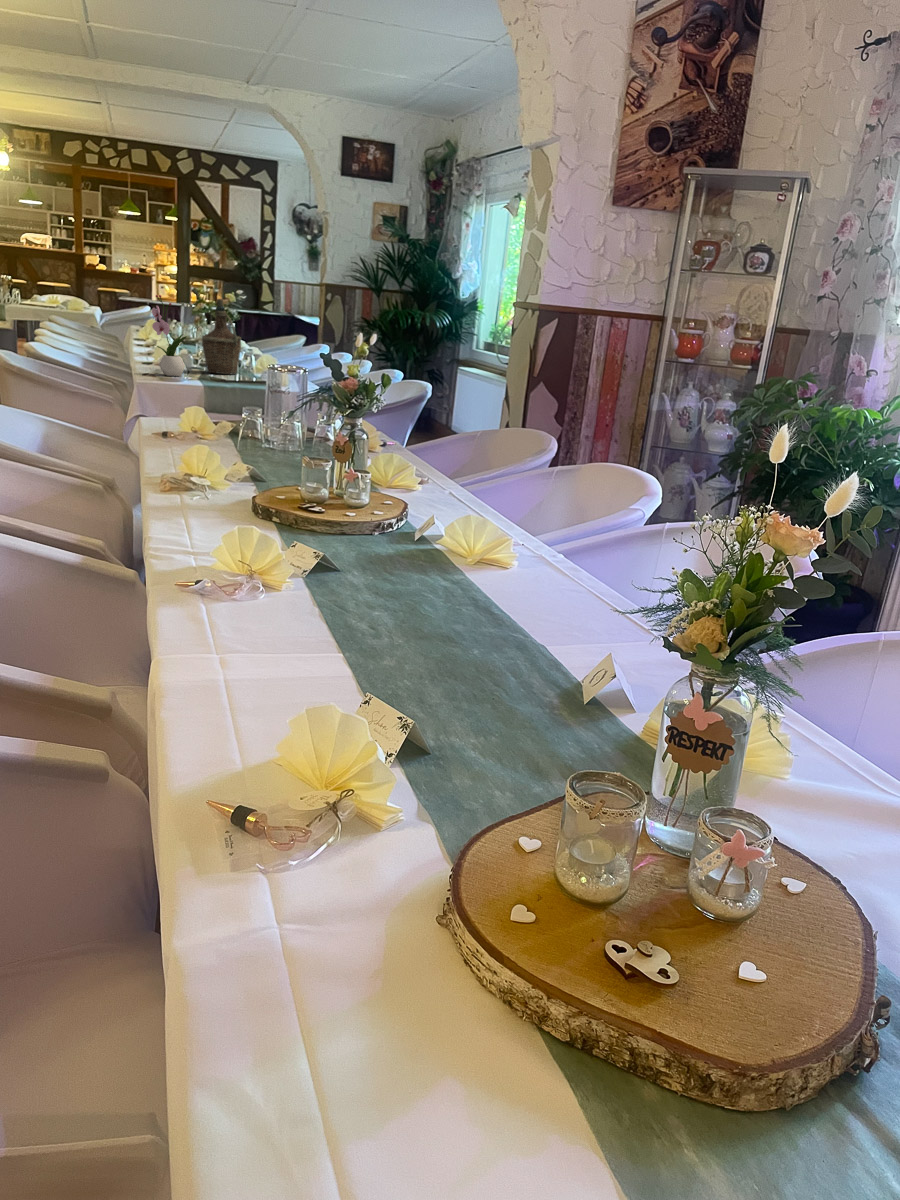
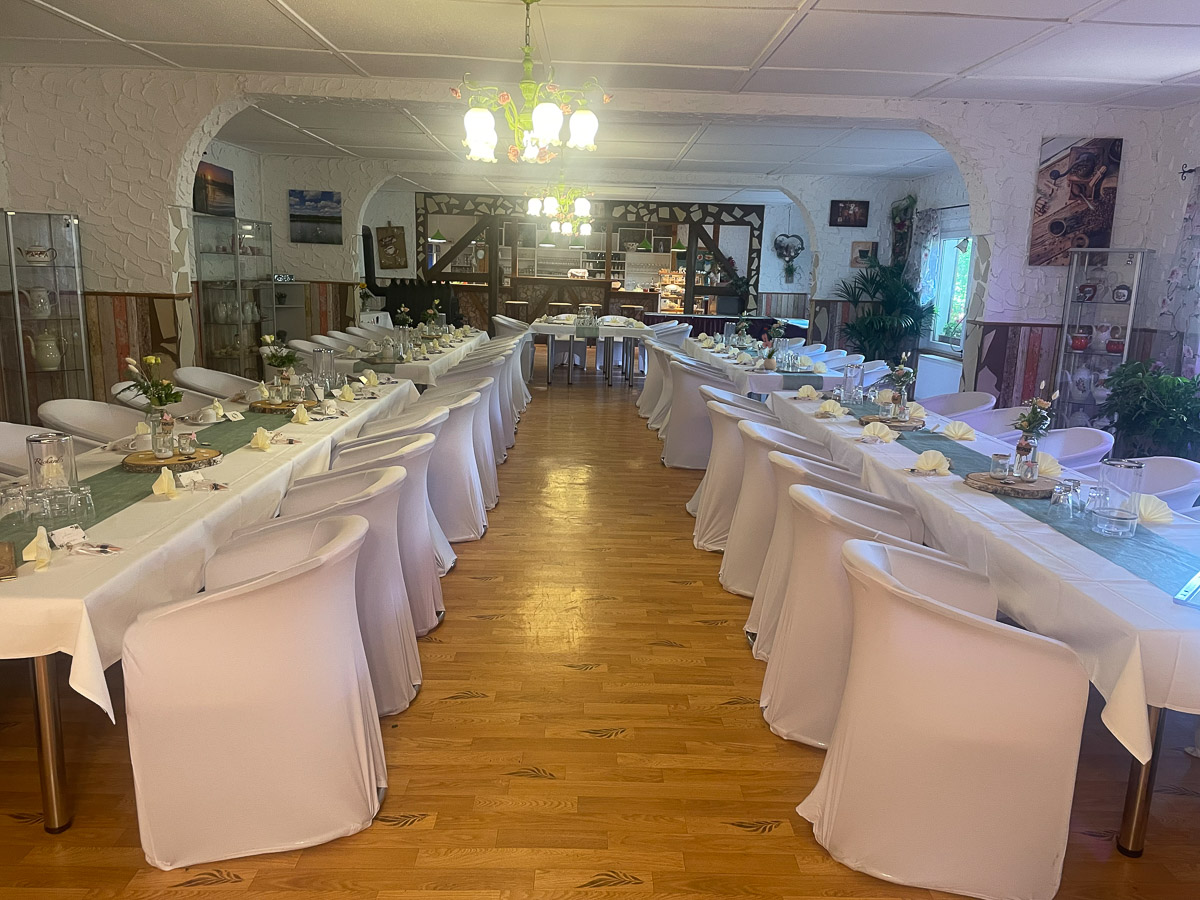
bottle: present [202,299,241,374] -> none [782,327,804,367]

